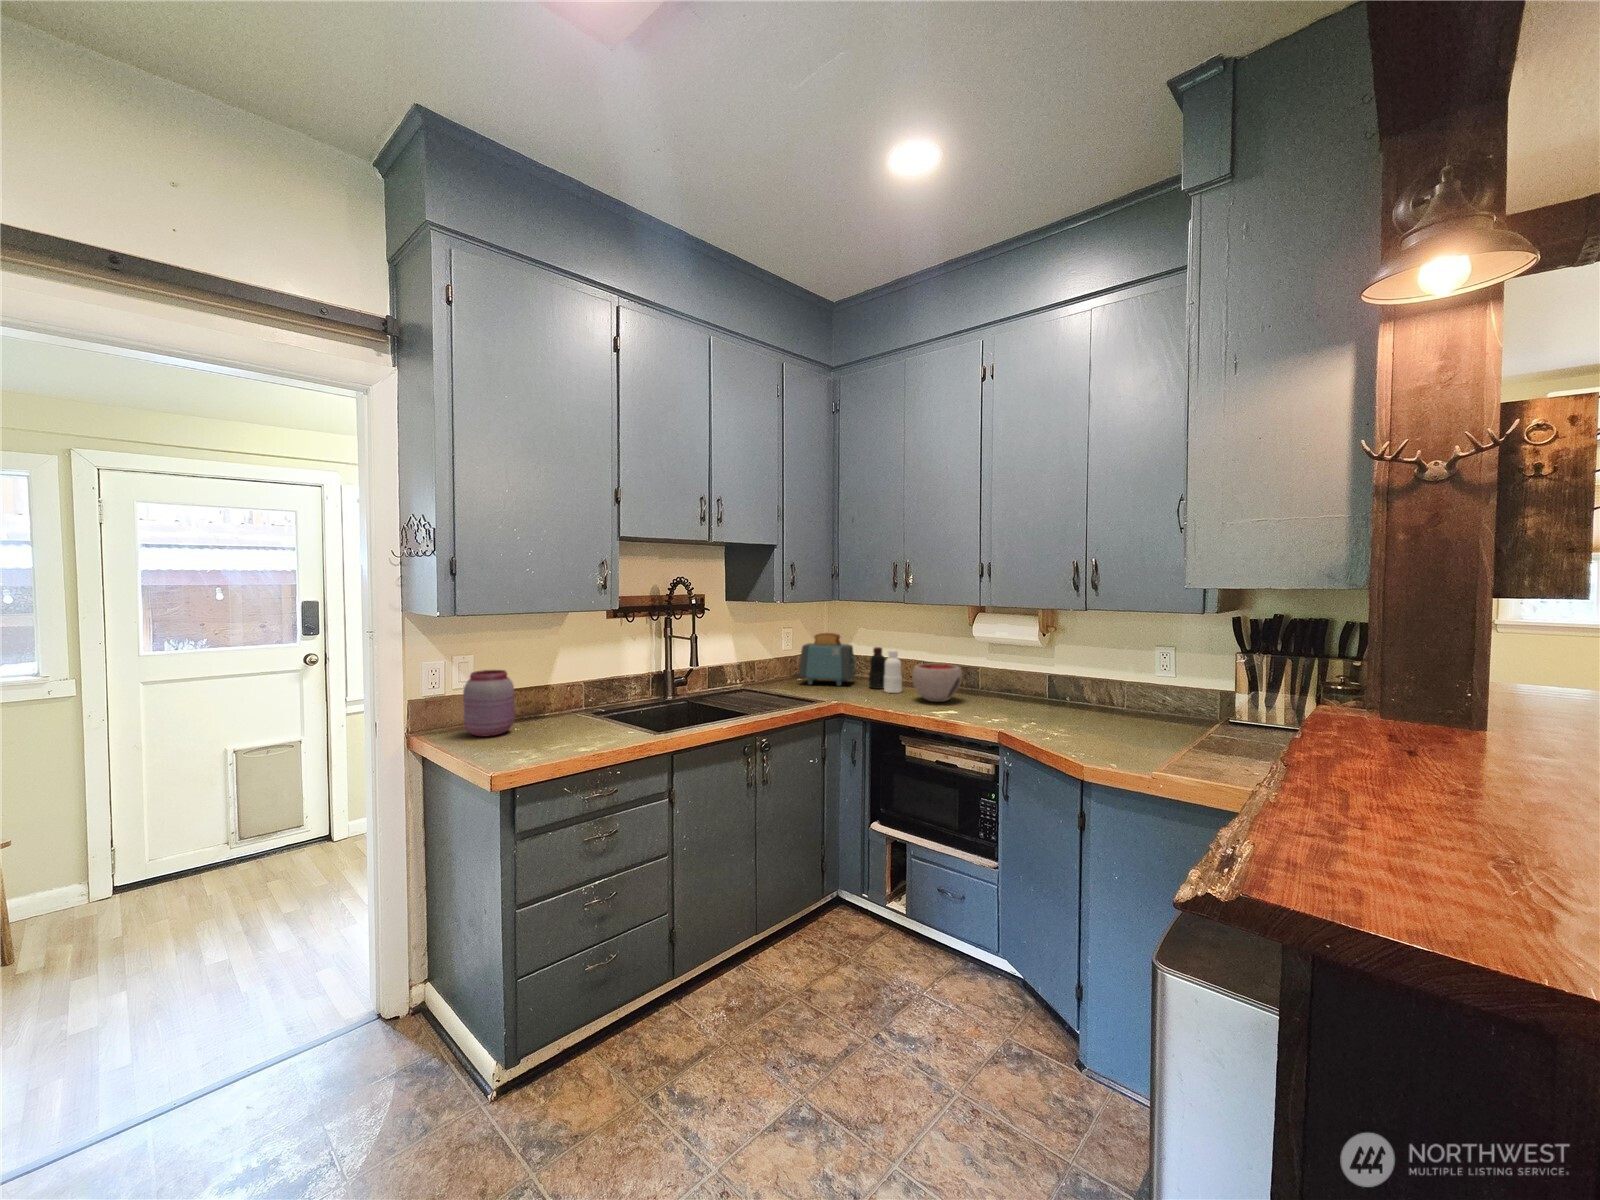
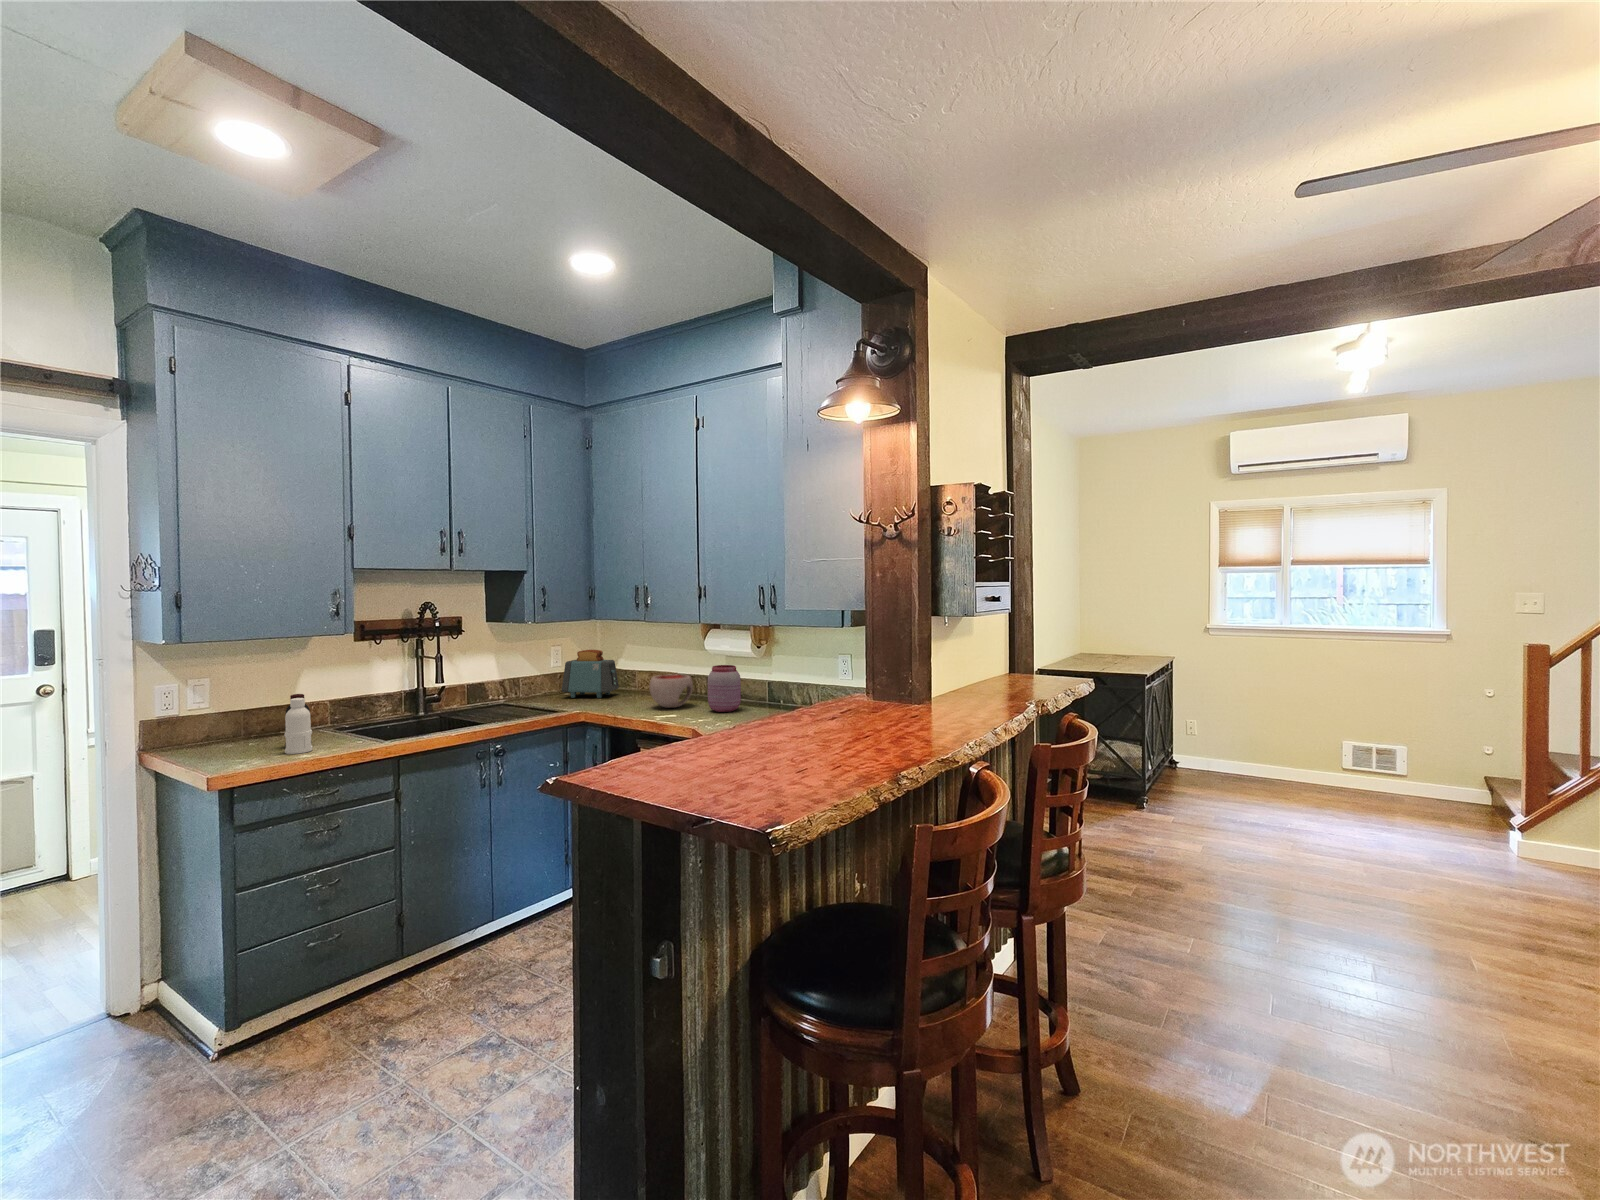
bottle: present [869,647,902,693] -> present [285,694,312,754]
jar: present [463,670,514,737] -> present [708,665,741,712]

